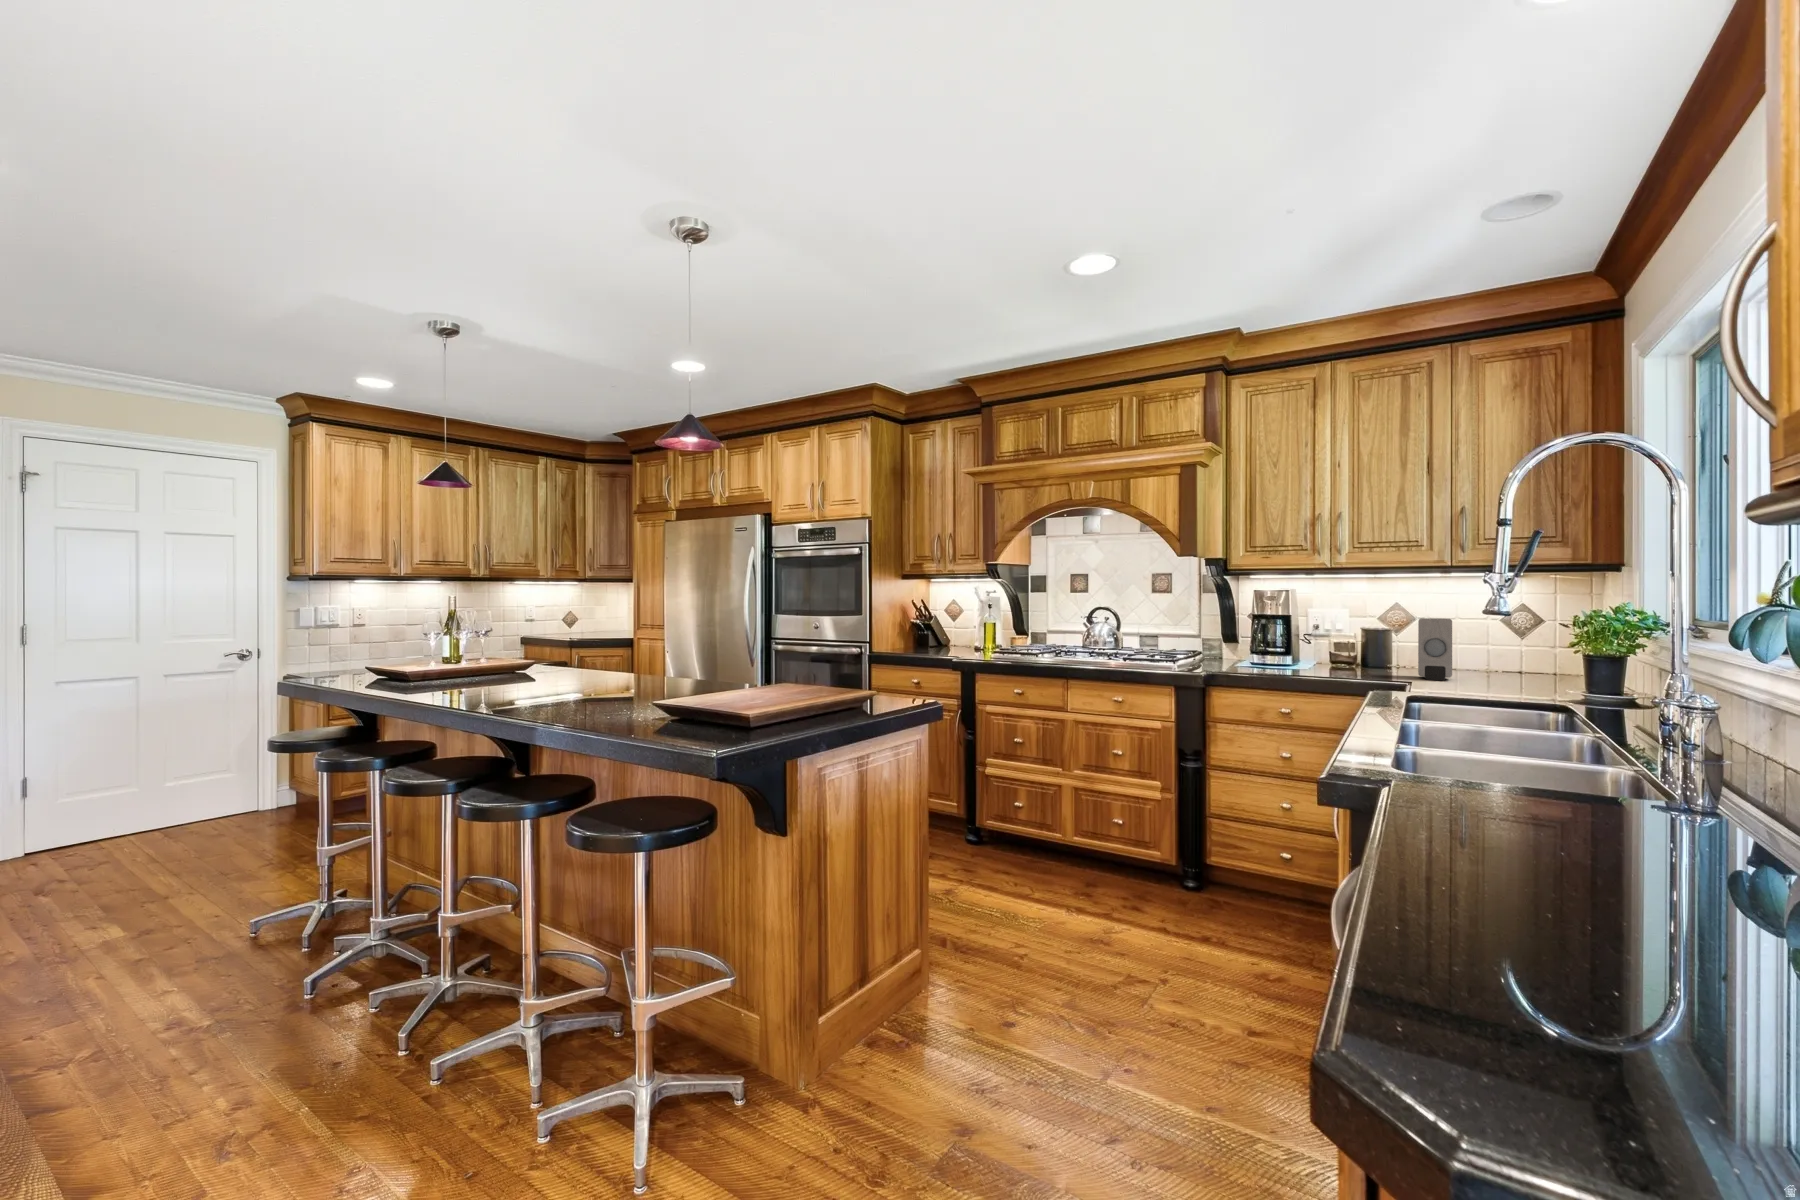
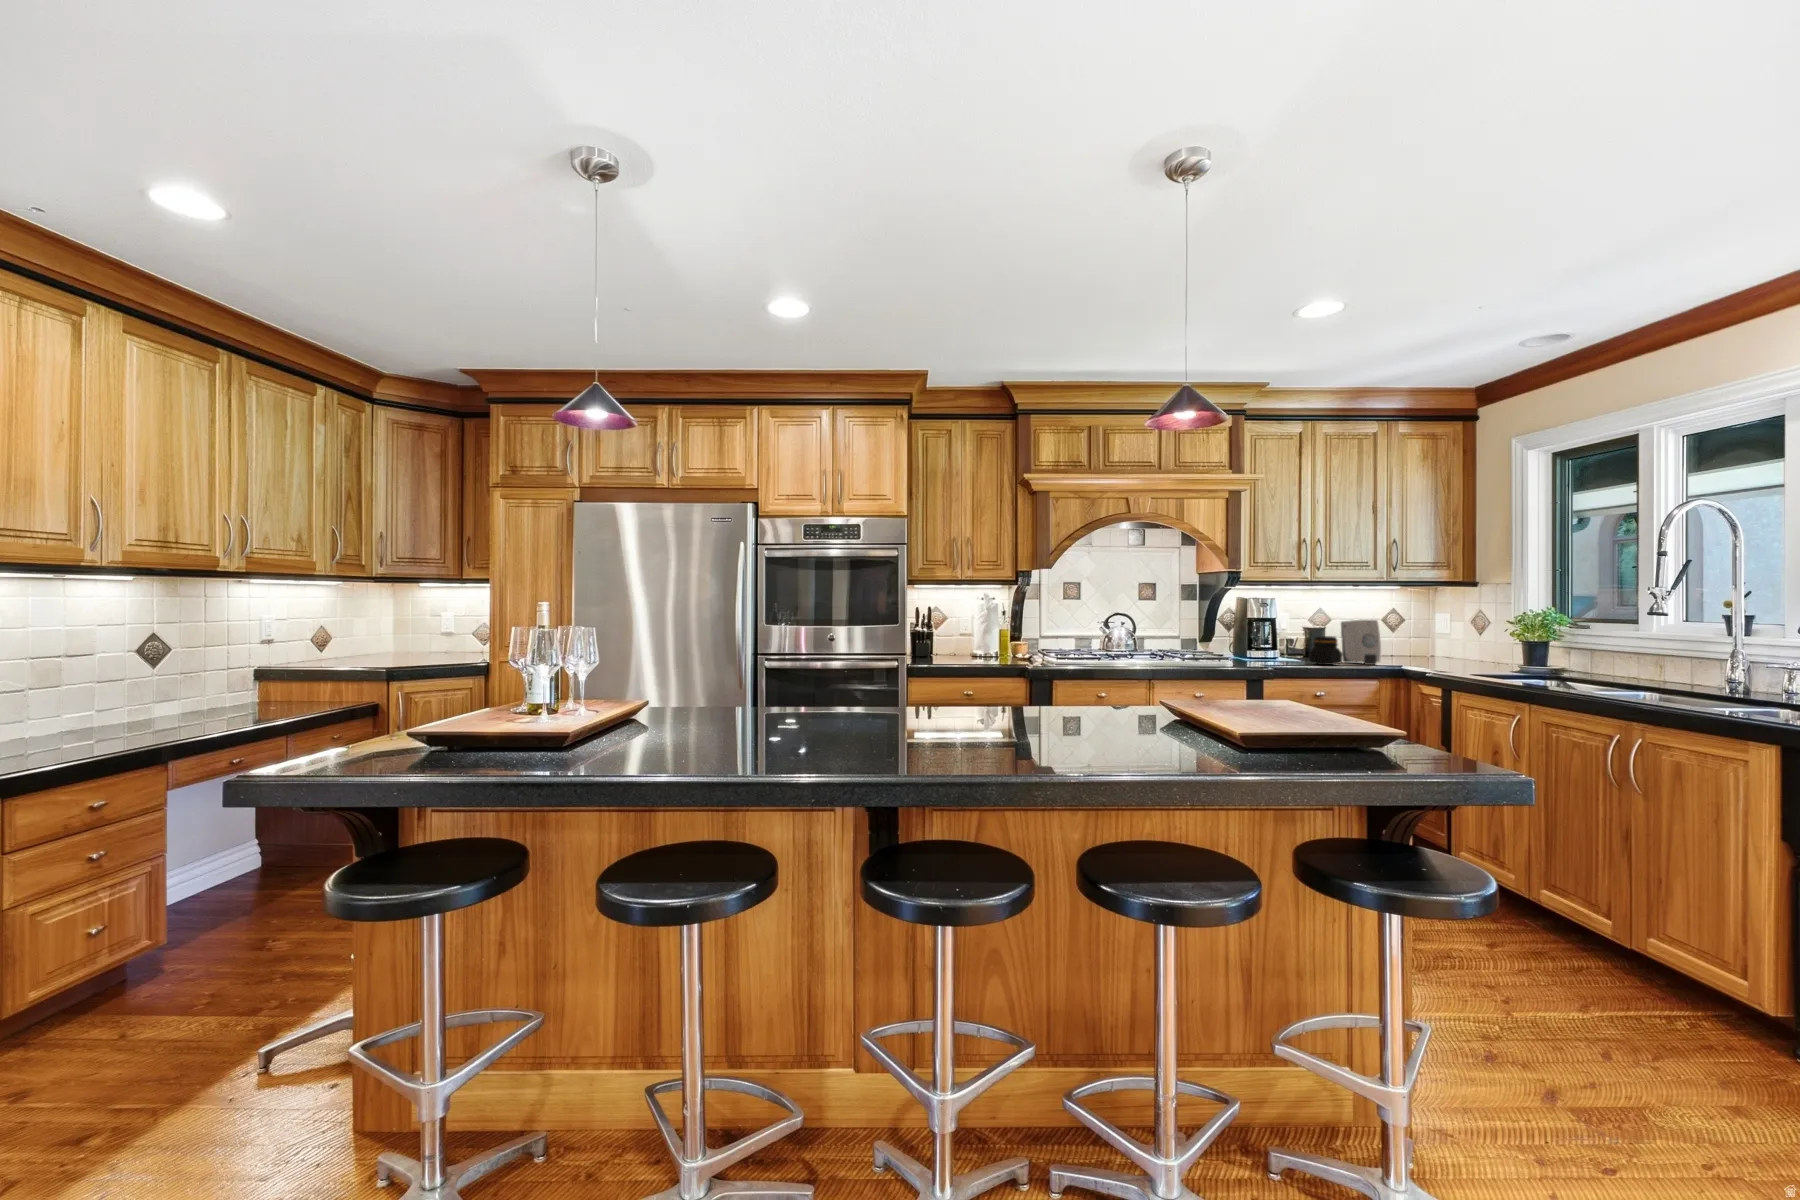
jar: none [1321,638,1366,676] -> present [1309,636,1342,665]

